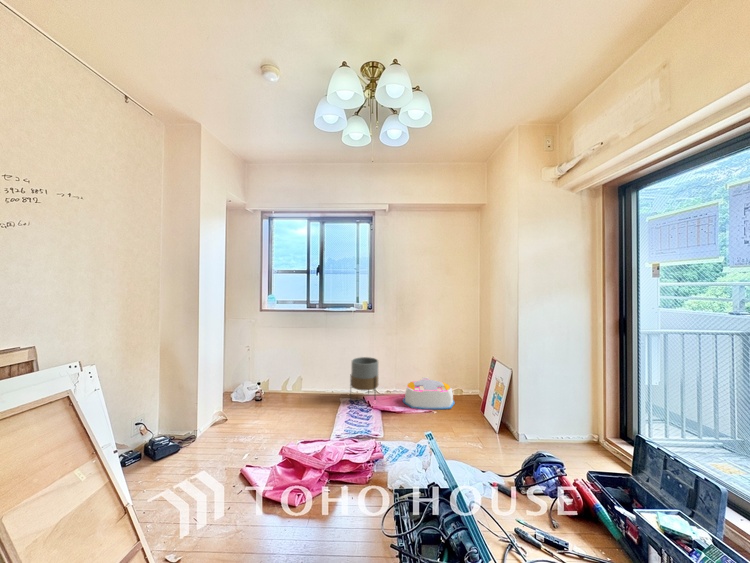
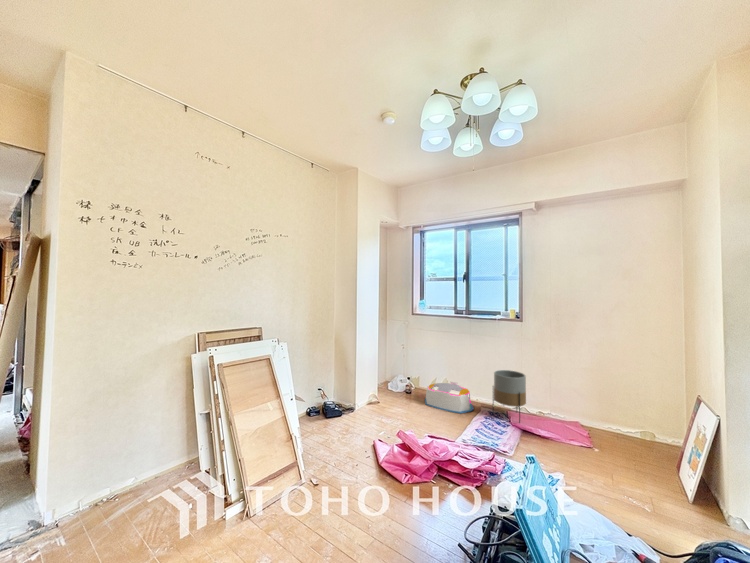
storage bin: present [403,377,455,409] -> present [425,382,474,413]

